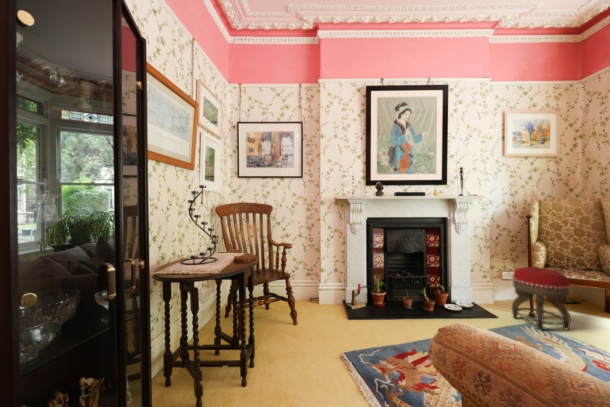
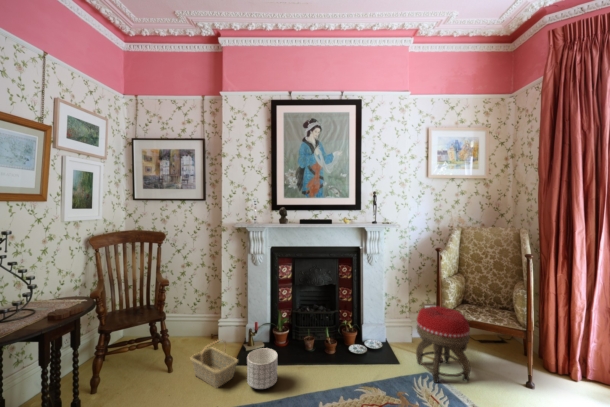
basket: none [316,295,361,335] -> present [190,340,238,388]
planter: none [374,302,402,334] -> present [247,348,277,389]

